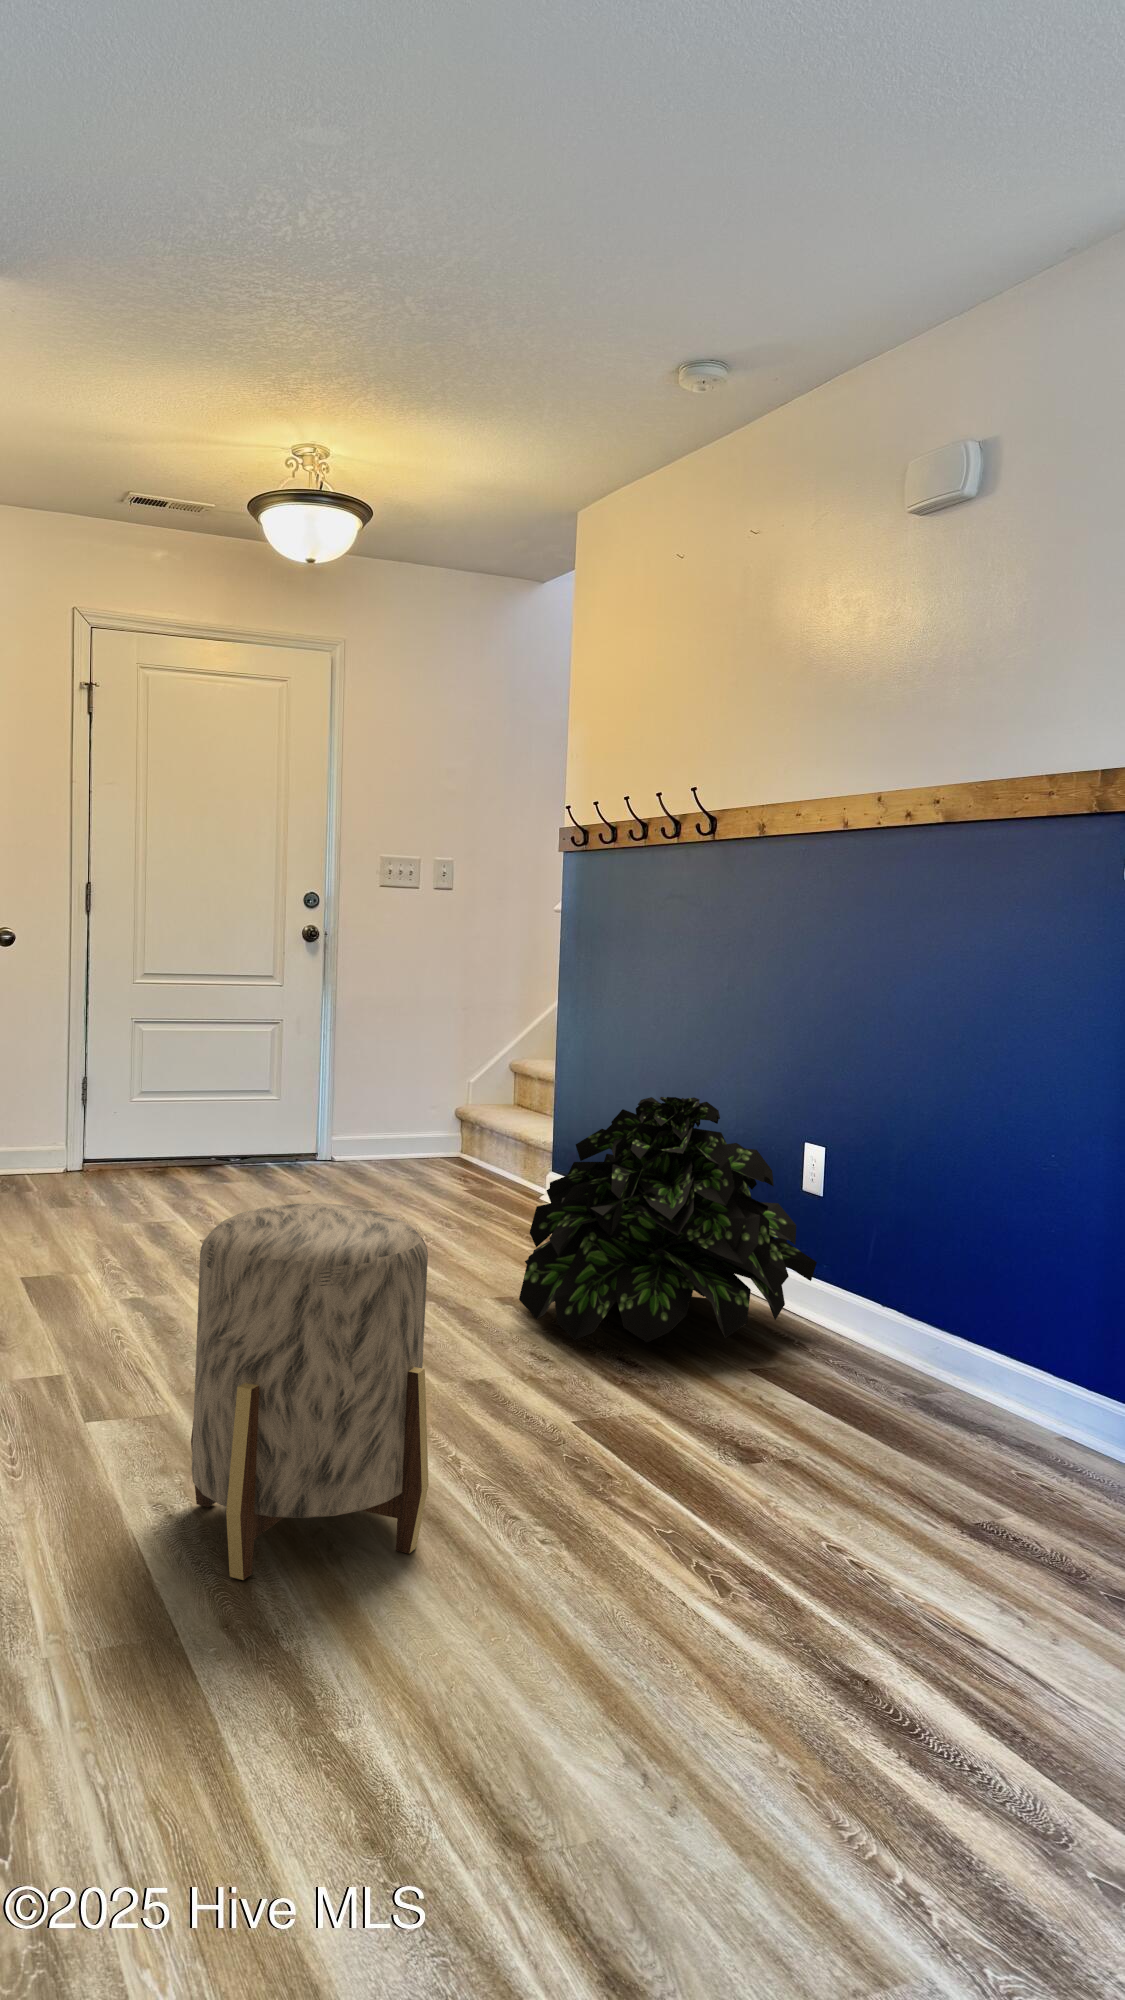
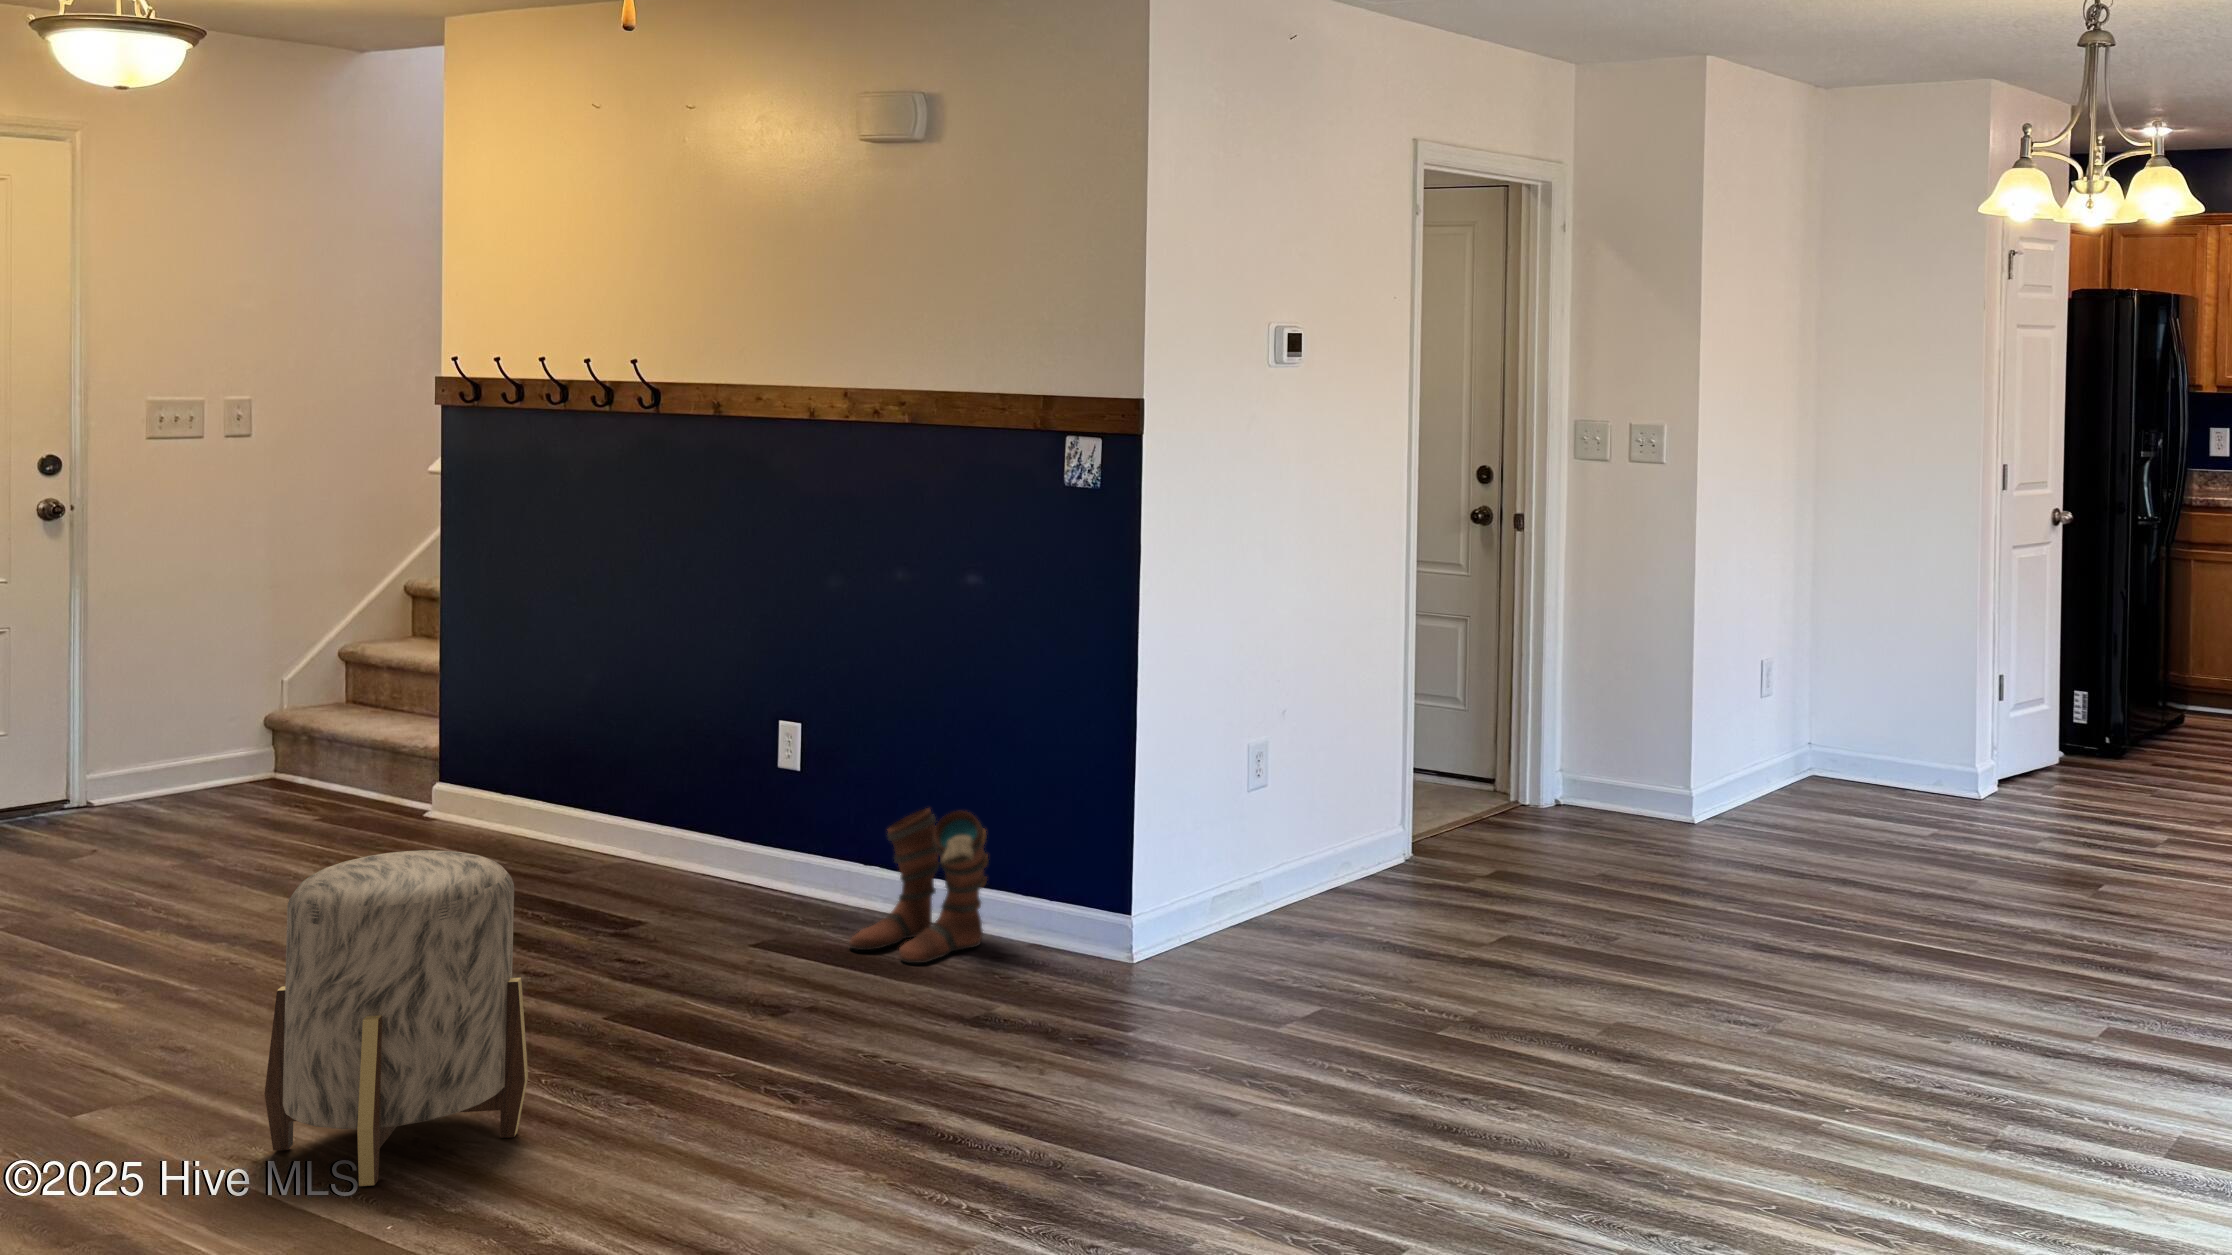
potted plant: present [519,1097,817,1342] -> none [490,694,805,951]
boots: none [846,1250,1008,1430] -> present [849,808,989,963]

